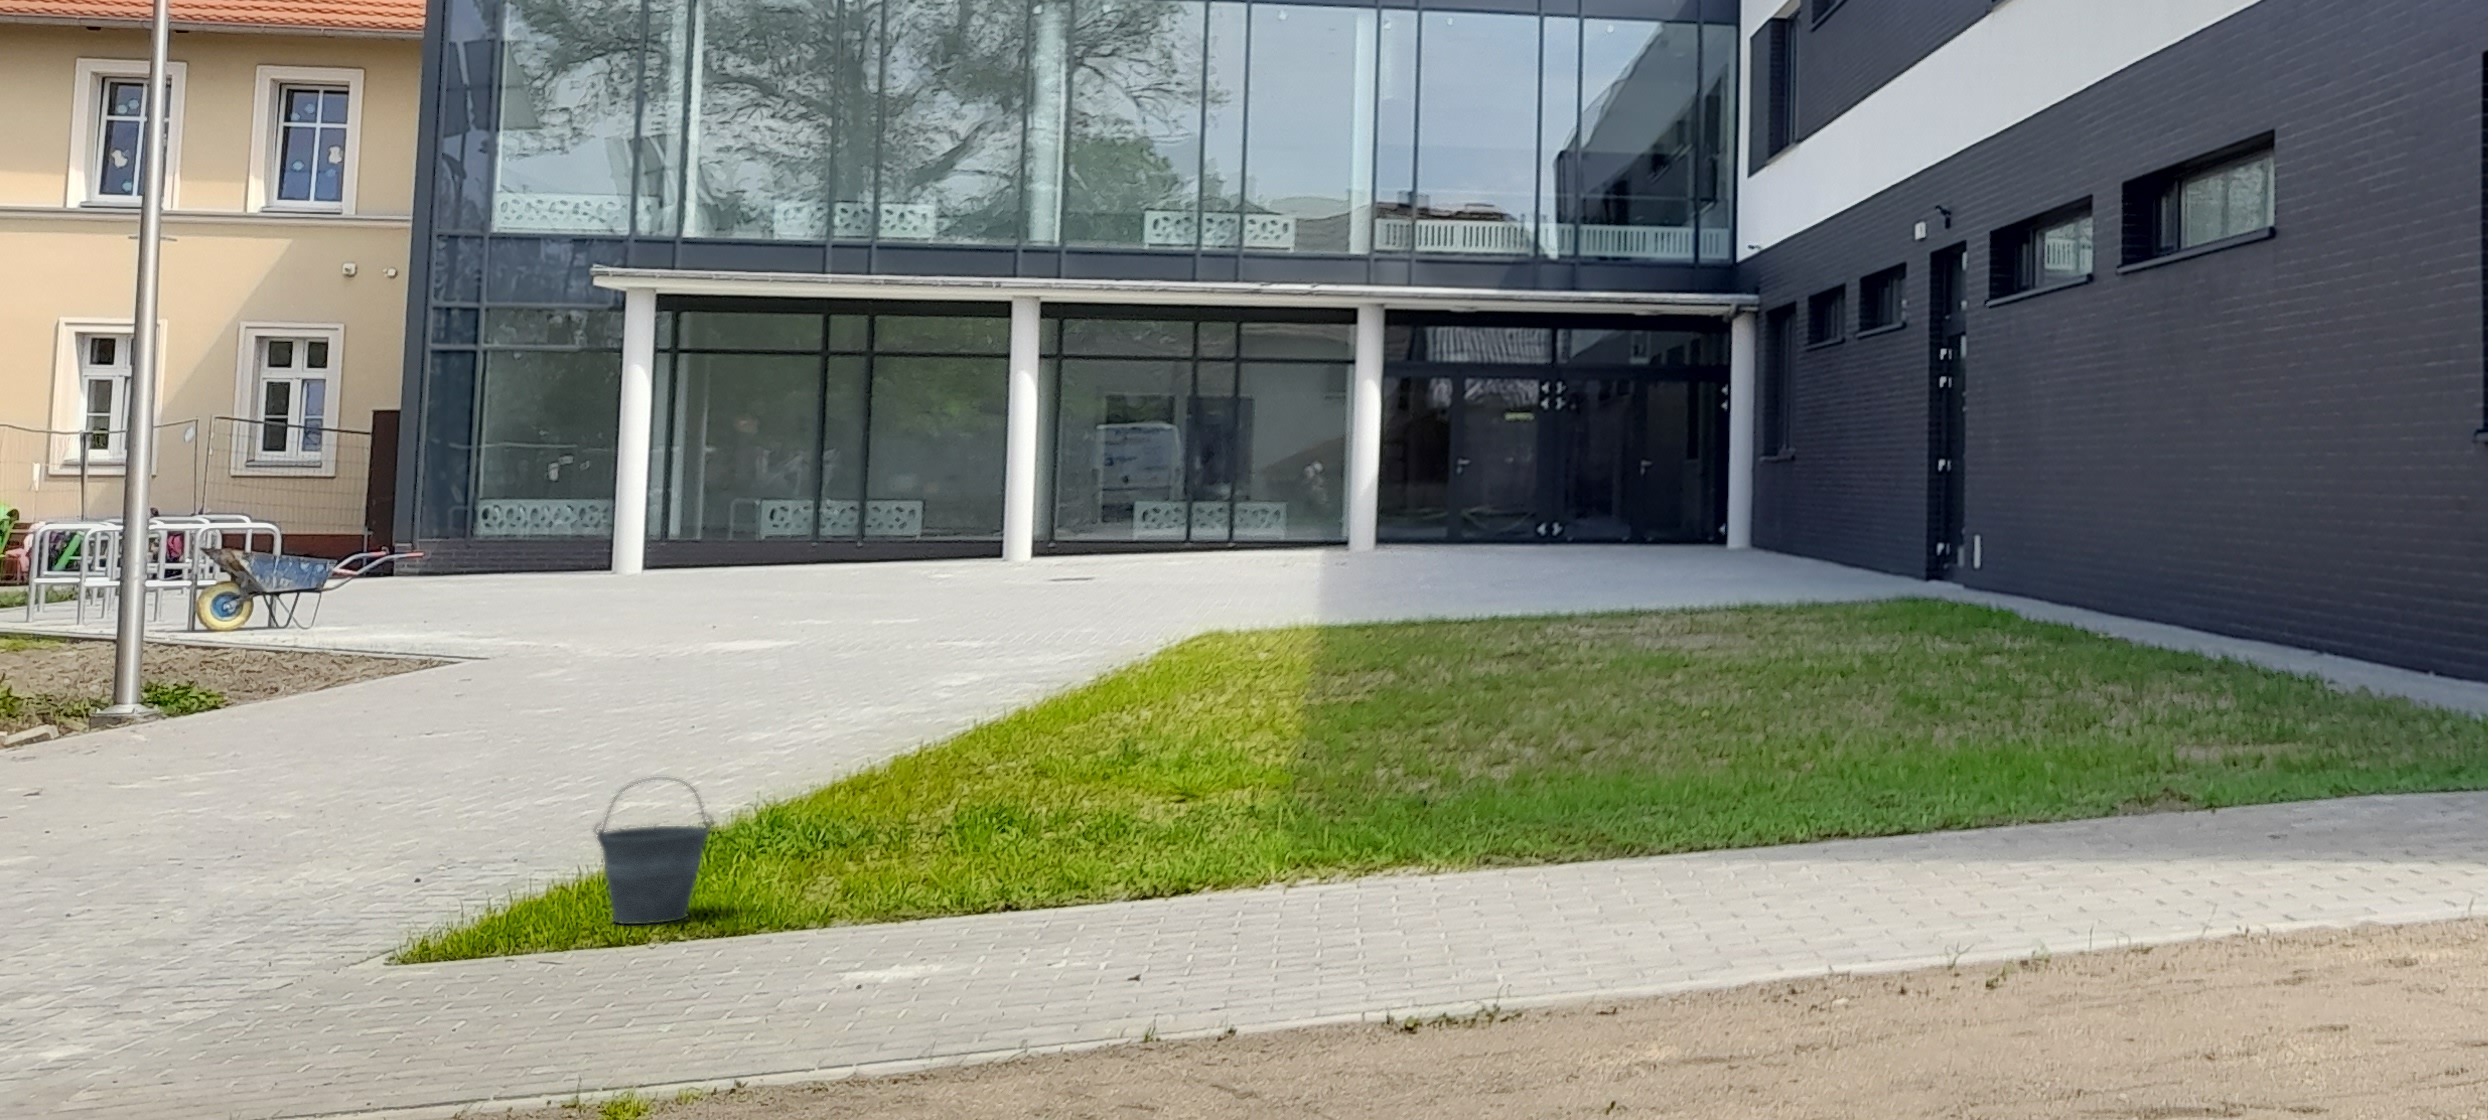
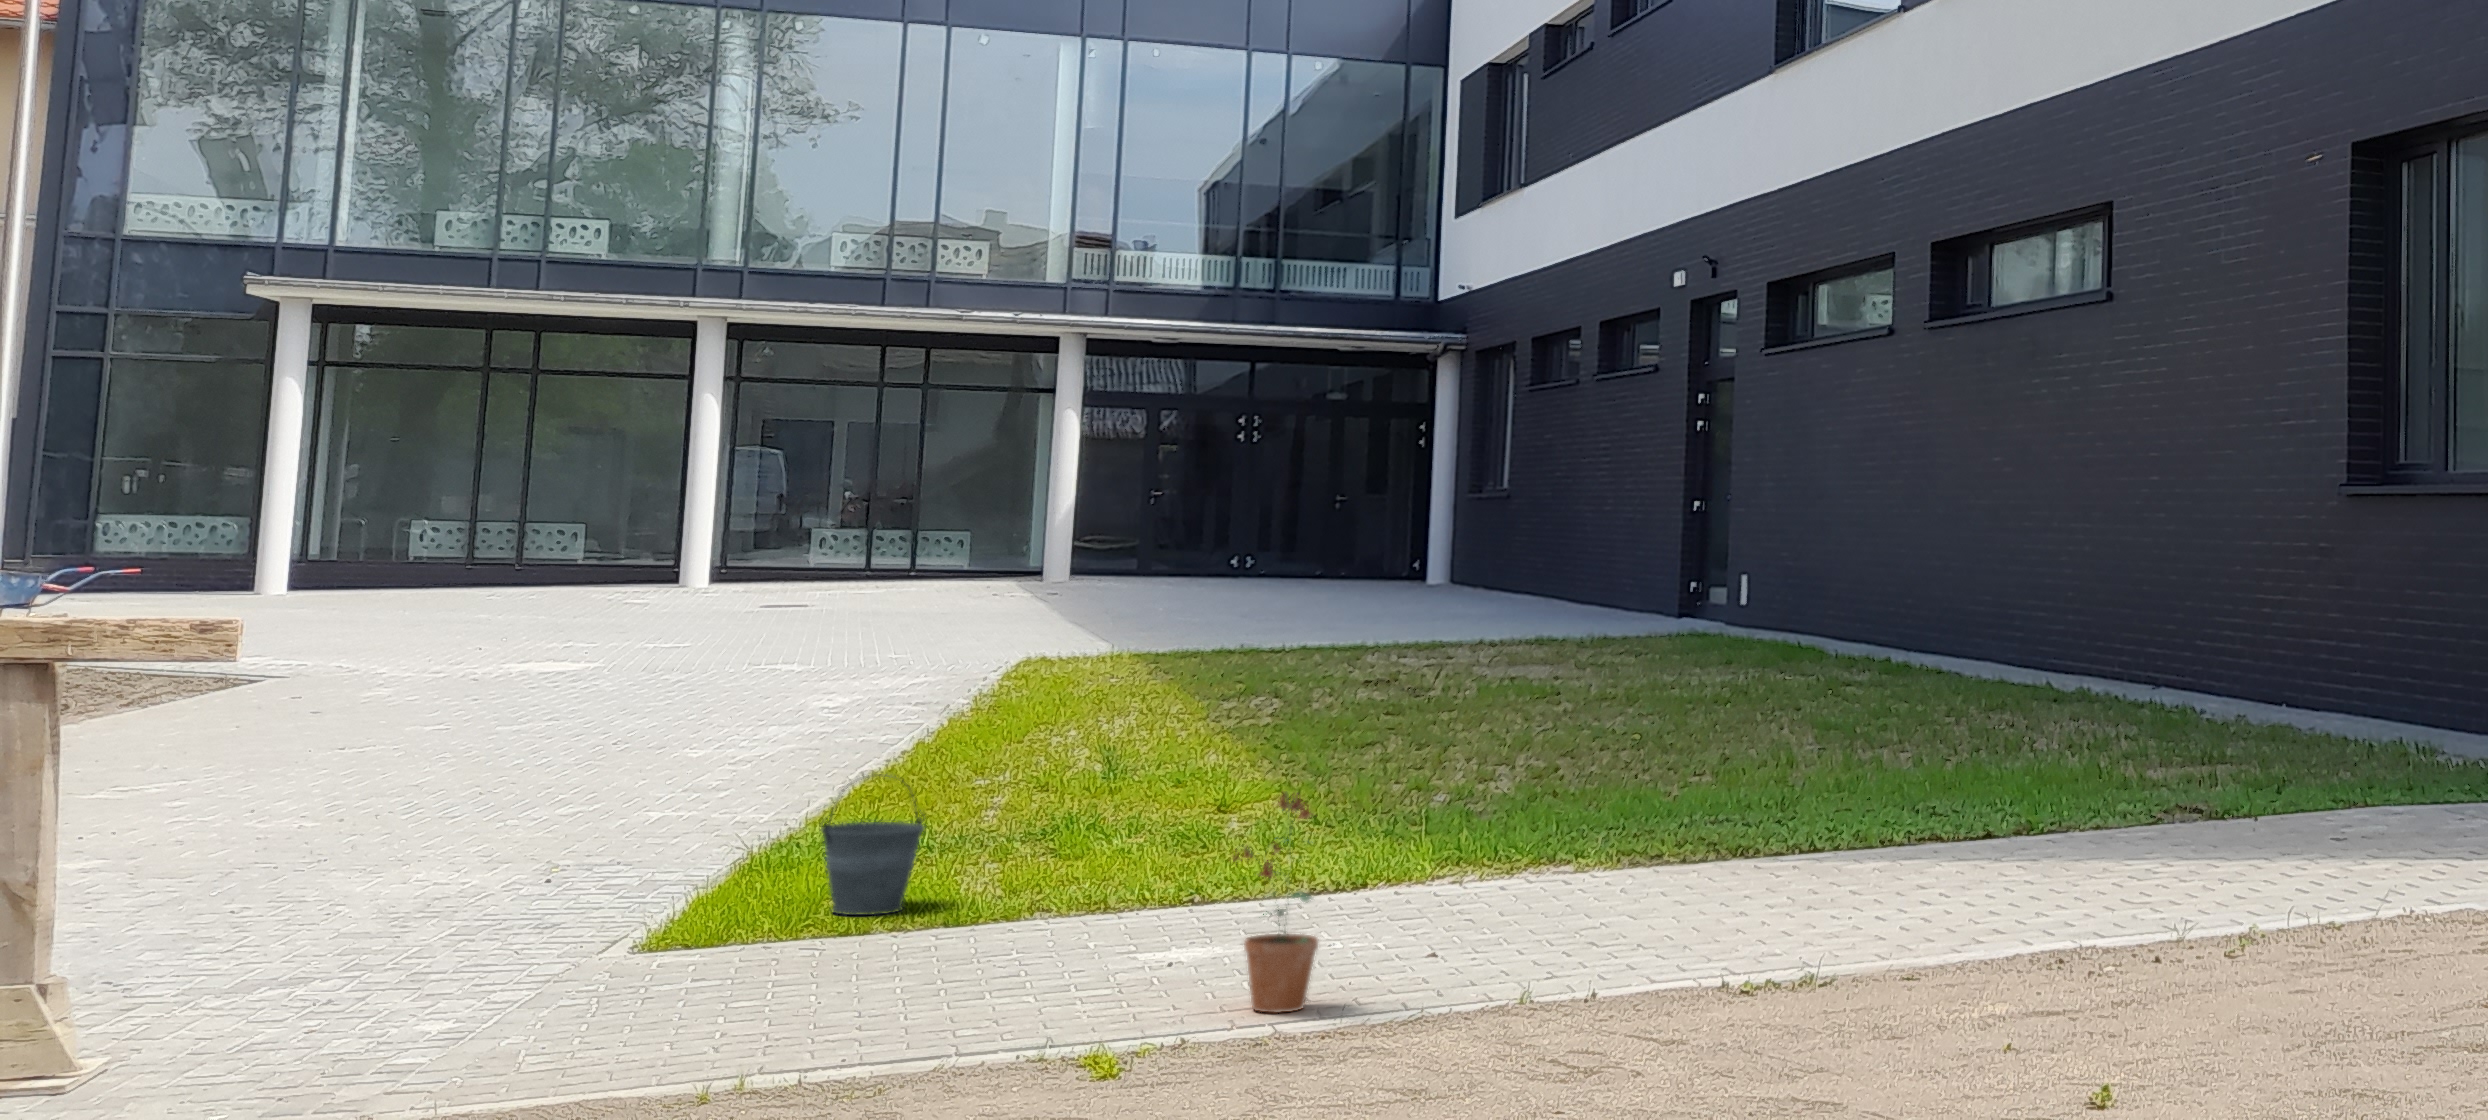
potted plant: none [840,803,931,1044] -> present [1233,792,1318,1013]

